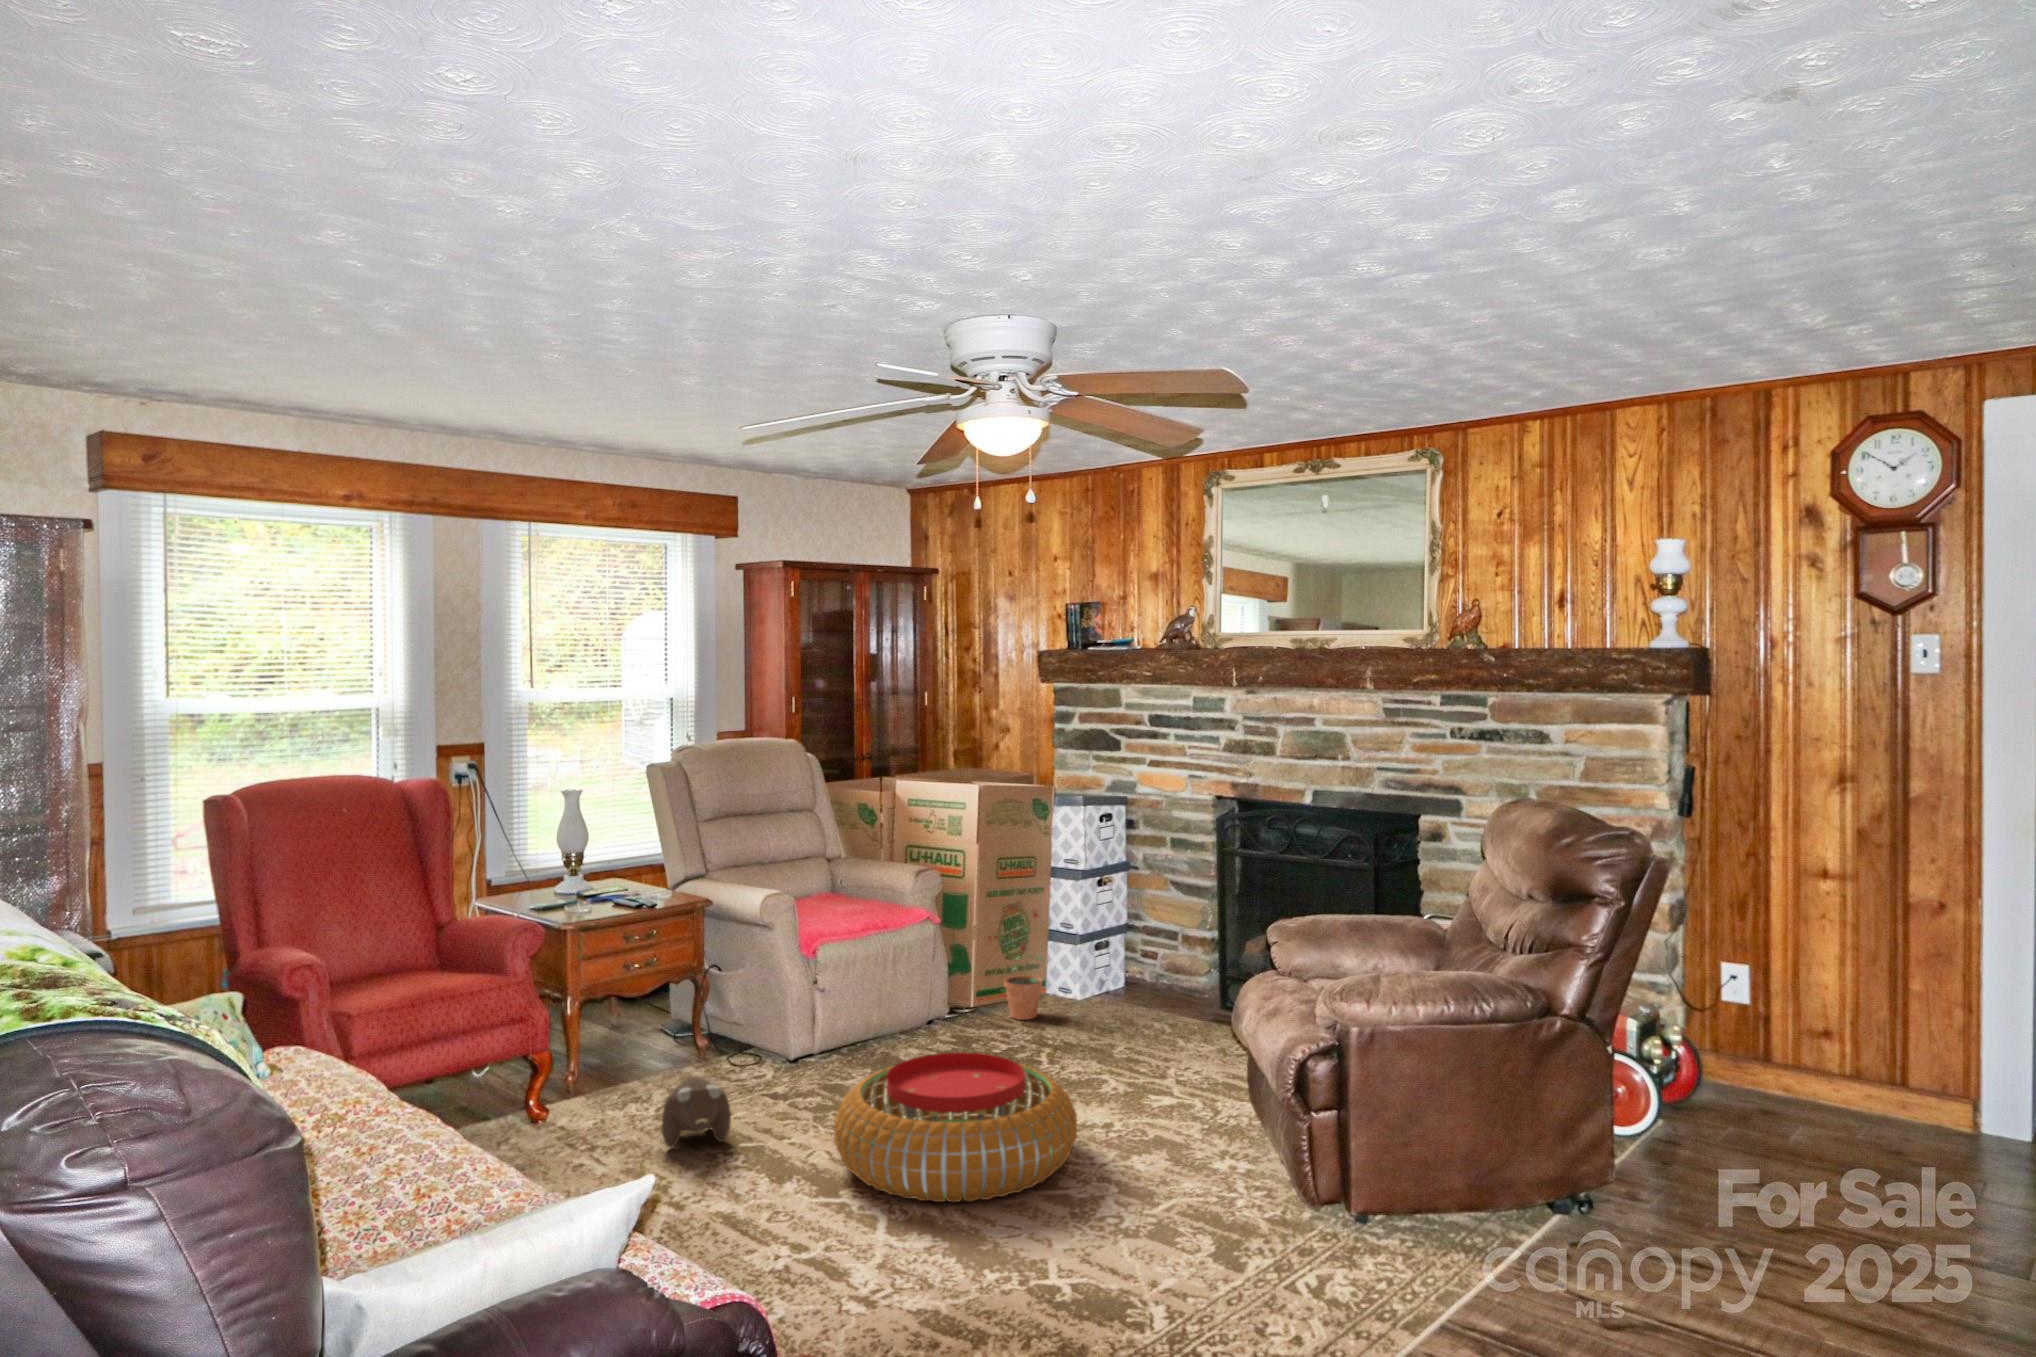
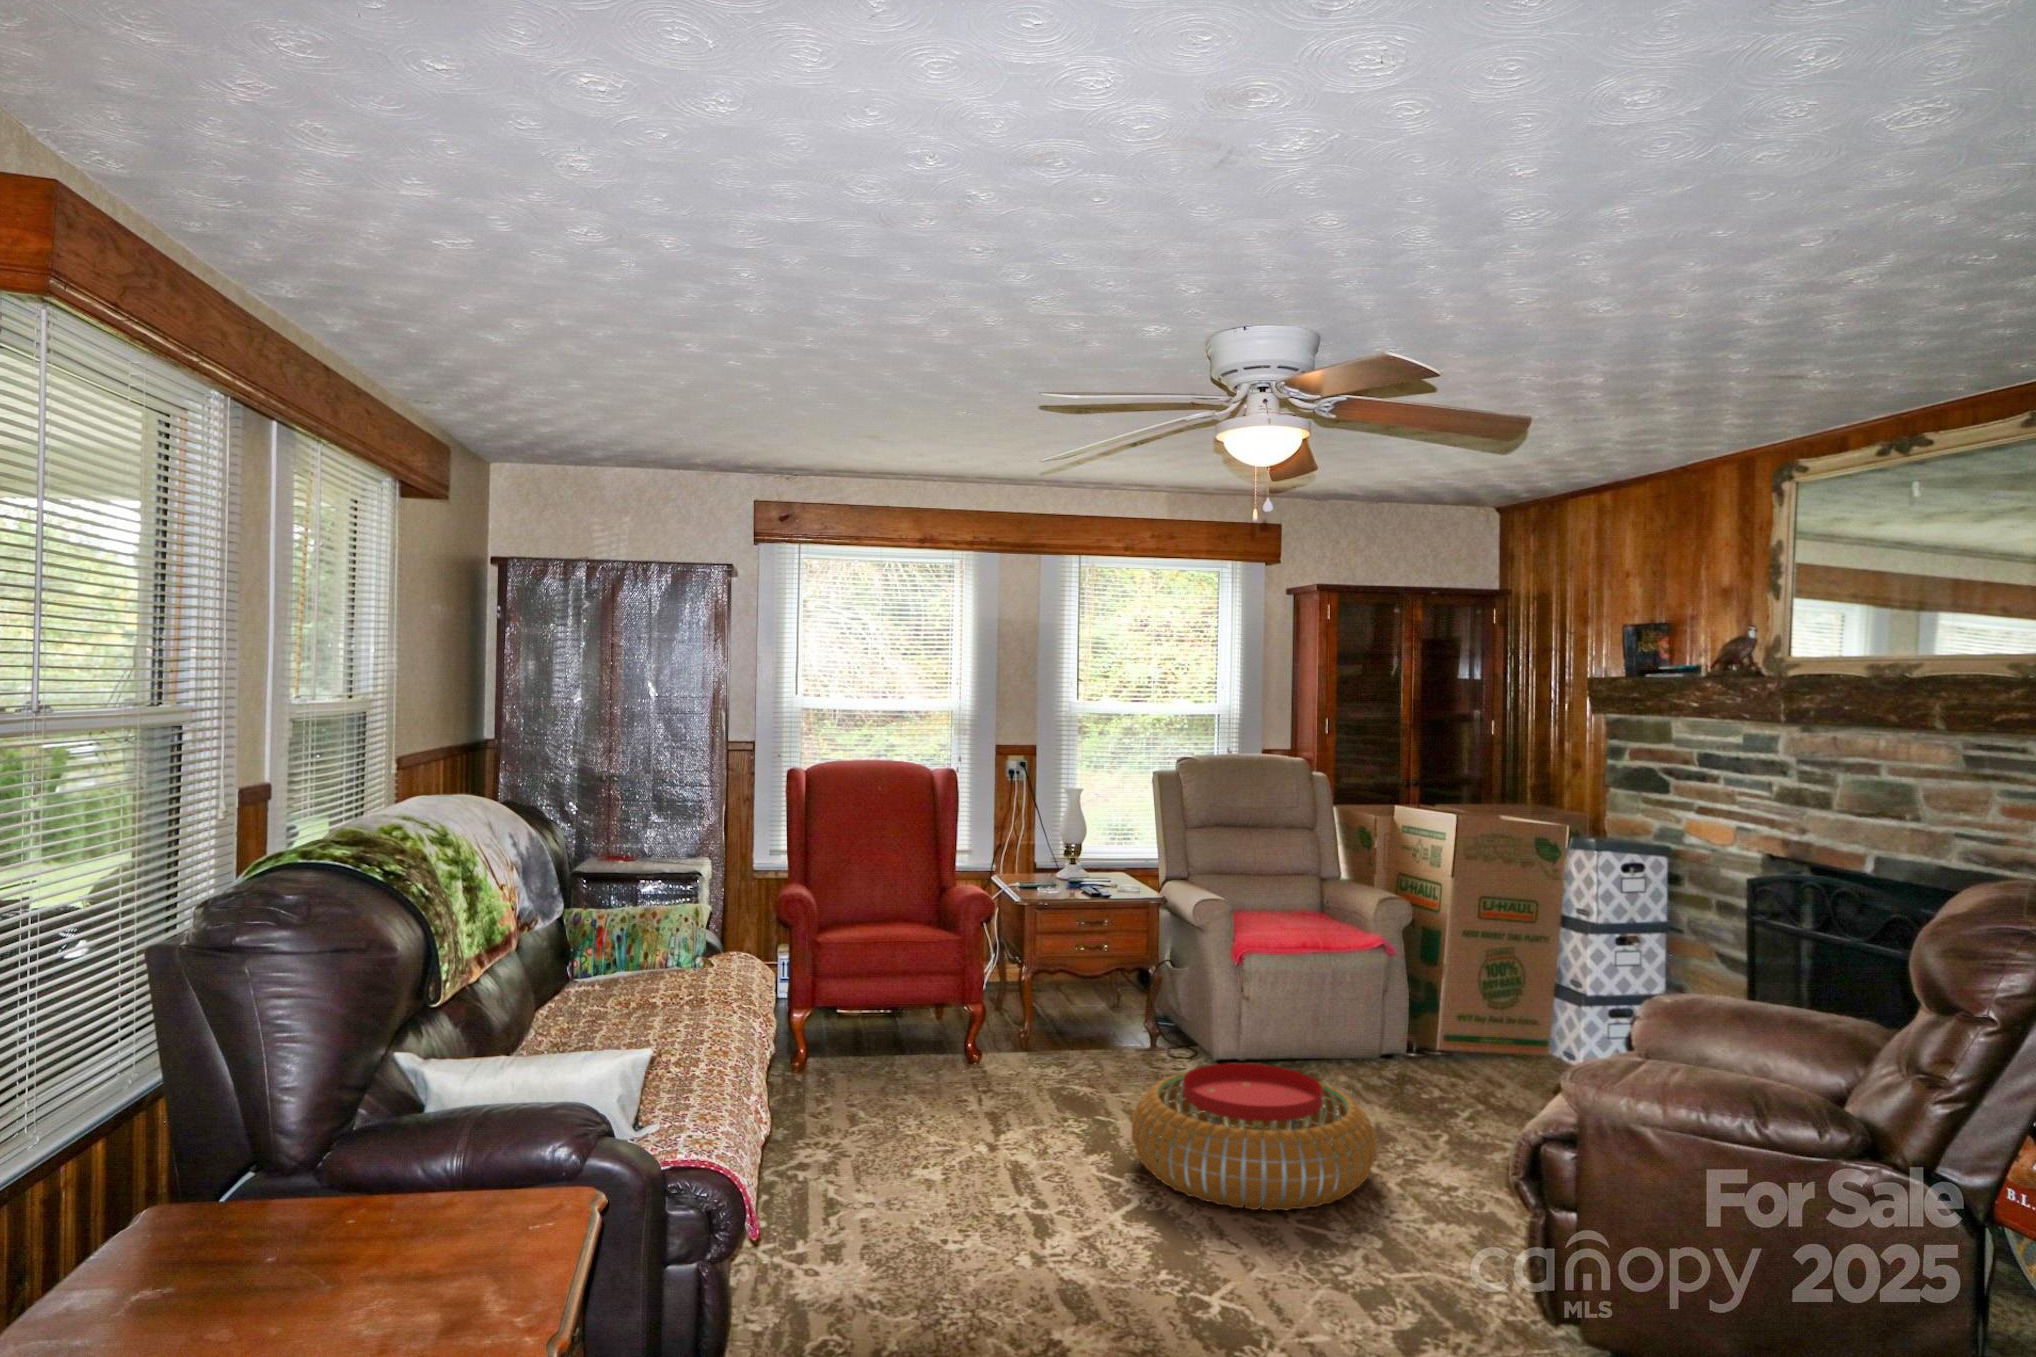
potted plant: present [988,903,1044,1020] -> none [1452,943,1515,1073]
plush toy: present [662,1076,731,1148] -> none [1033,1041,1092,1103]

